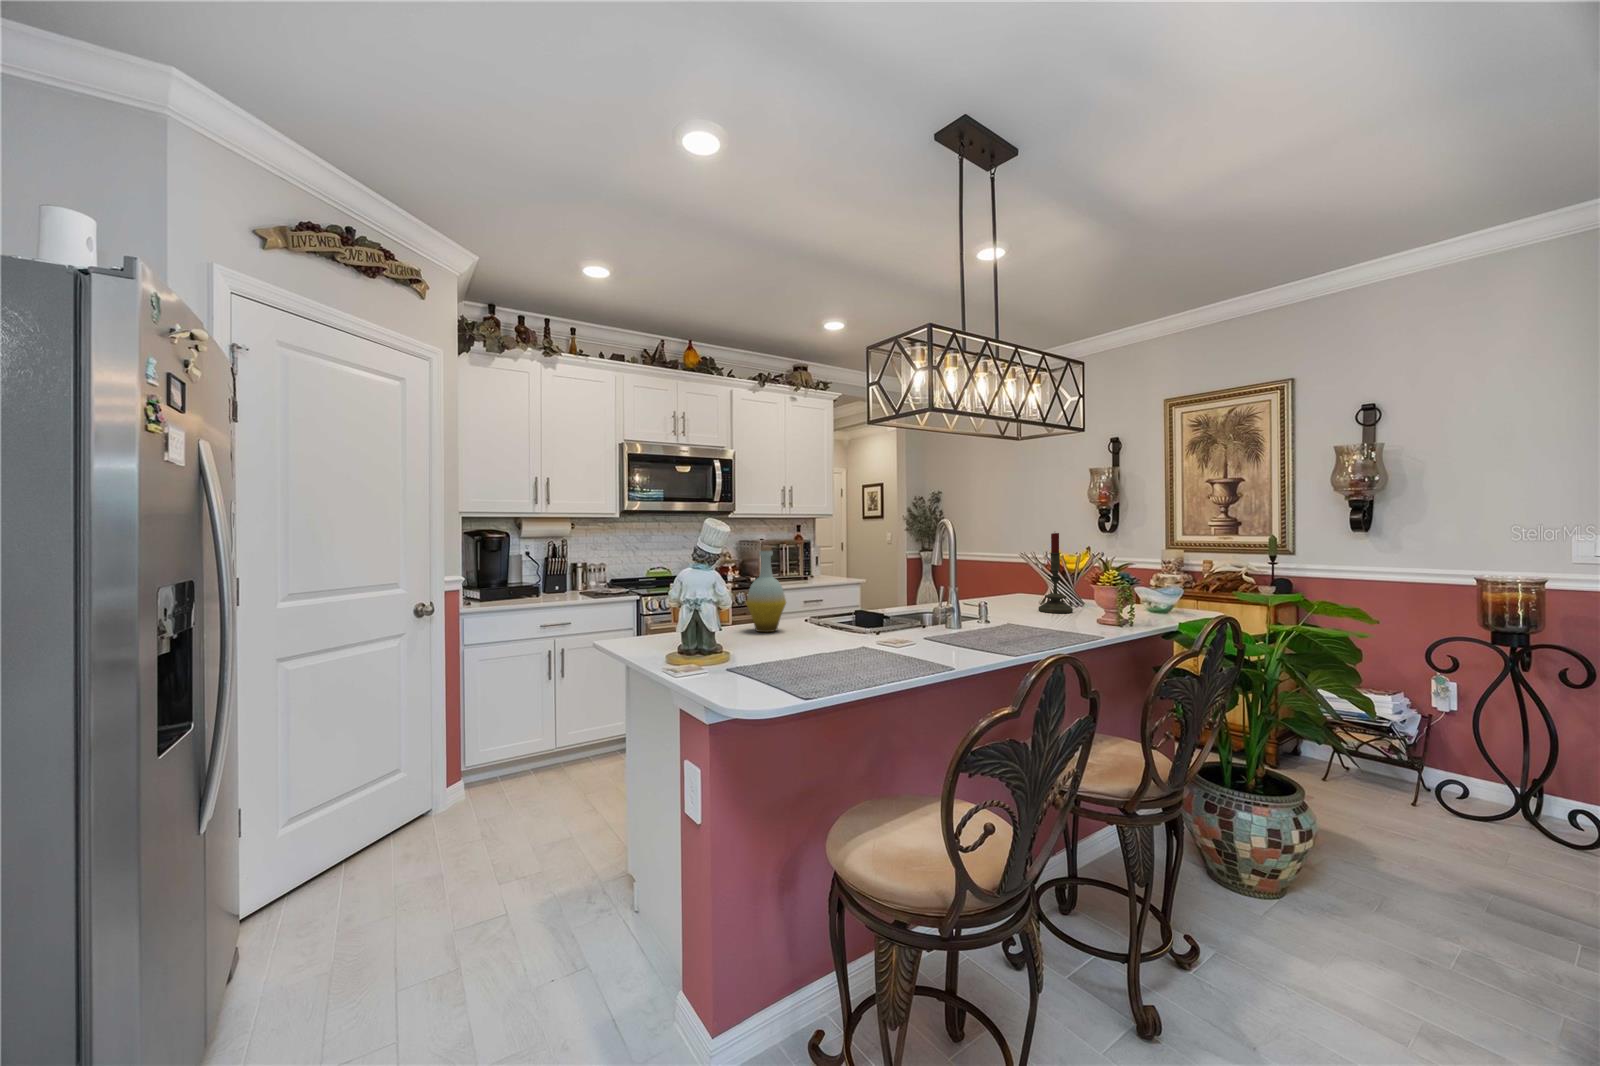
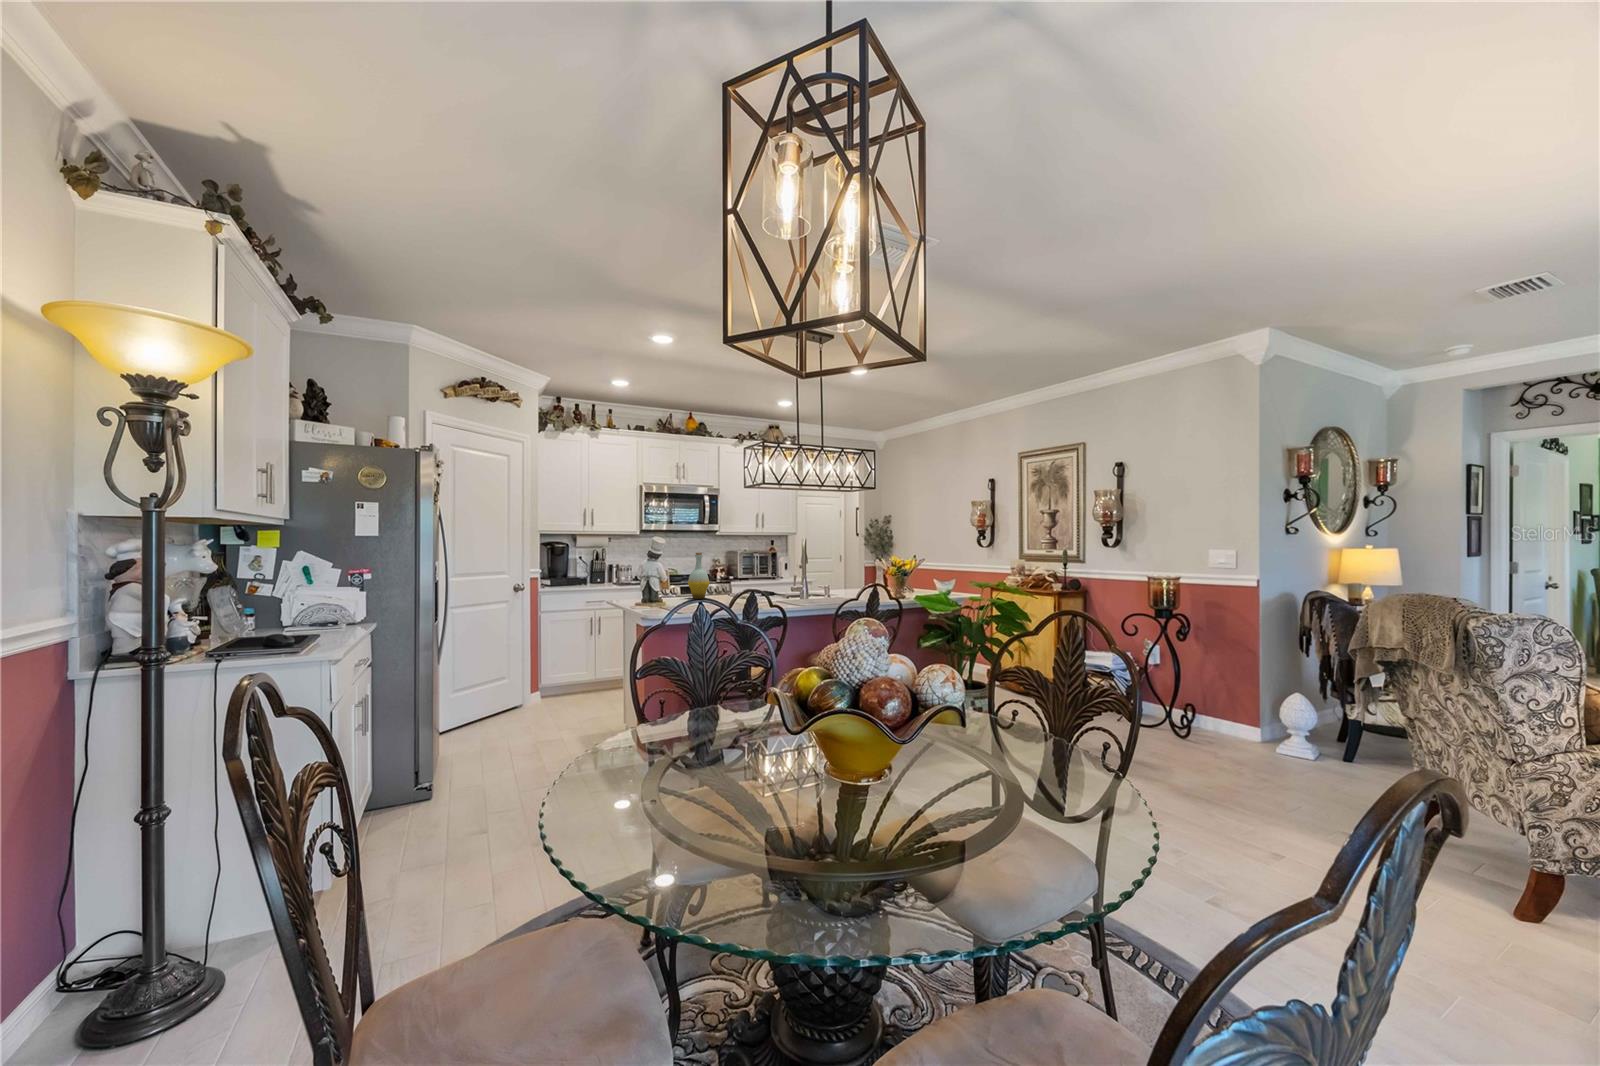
candle: present [1039,533,1073,613] -> none [874,545,894,595]

